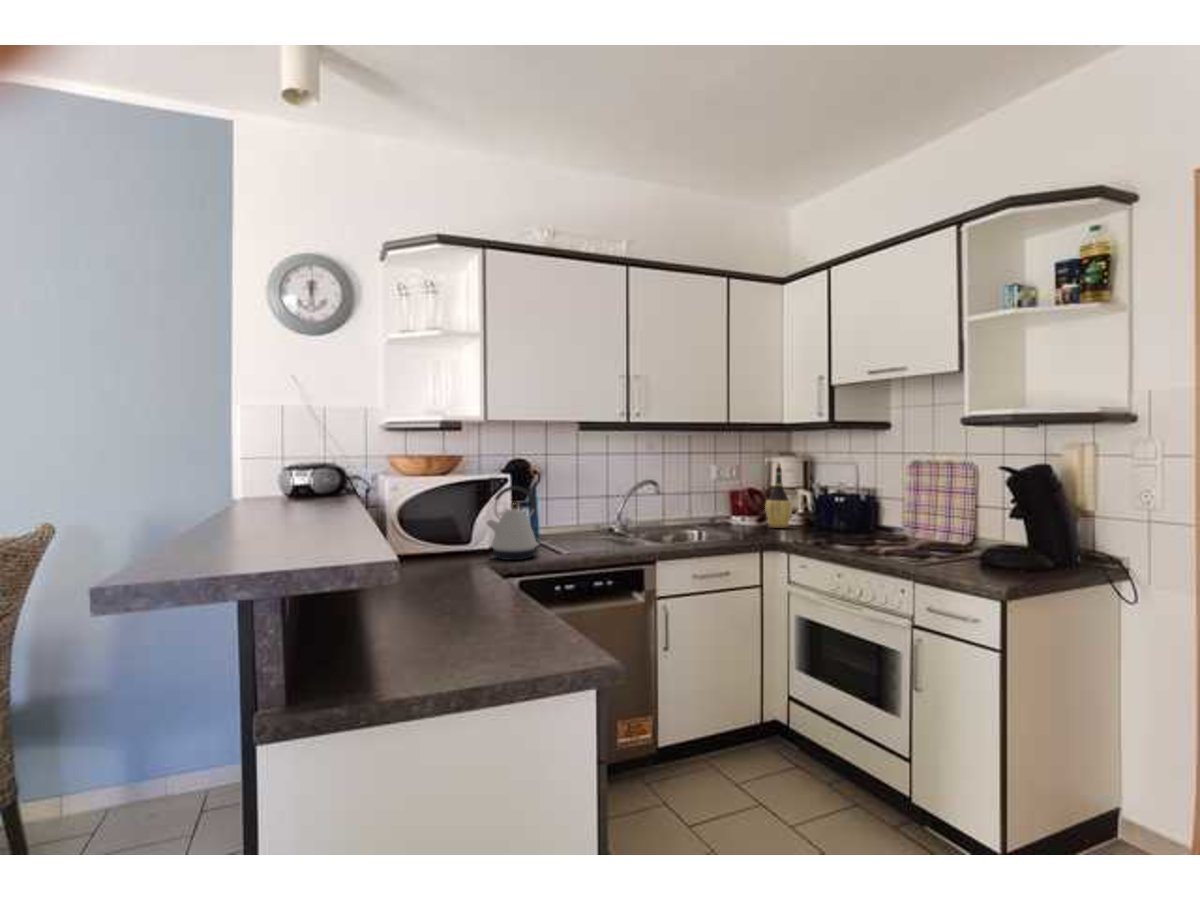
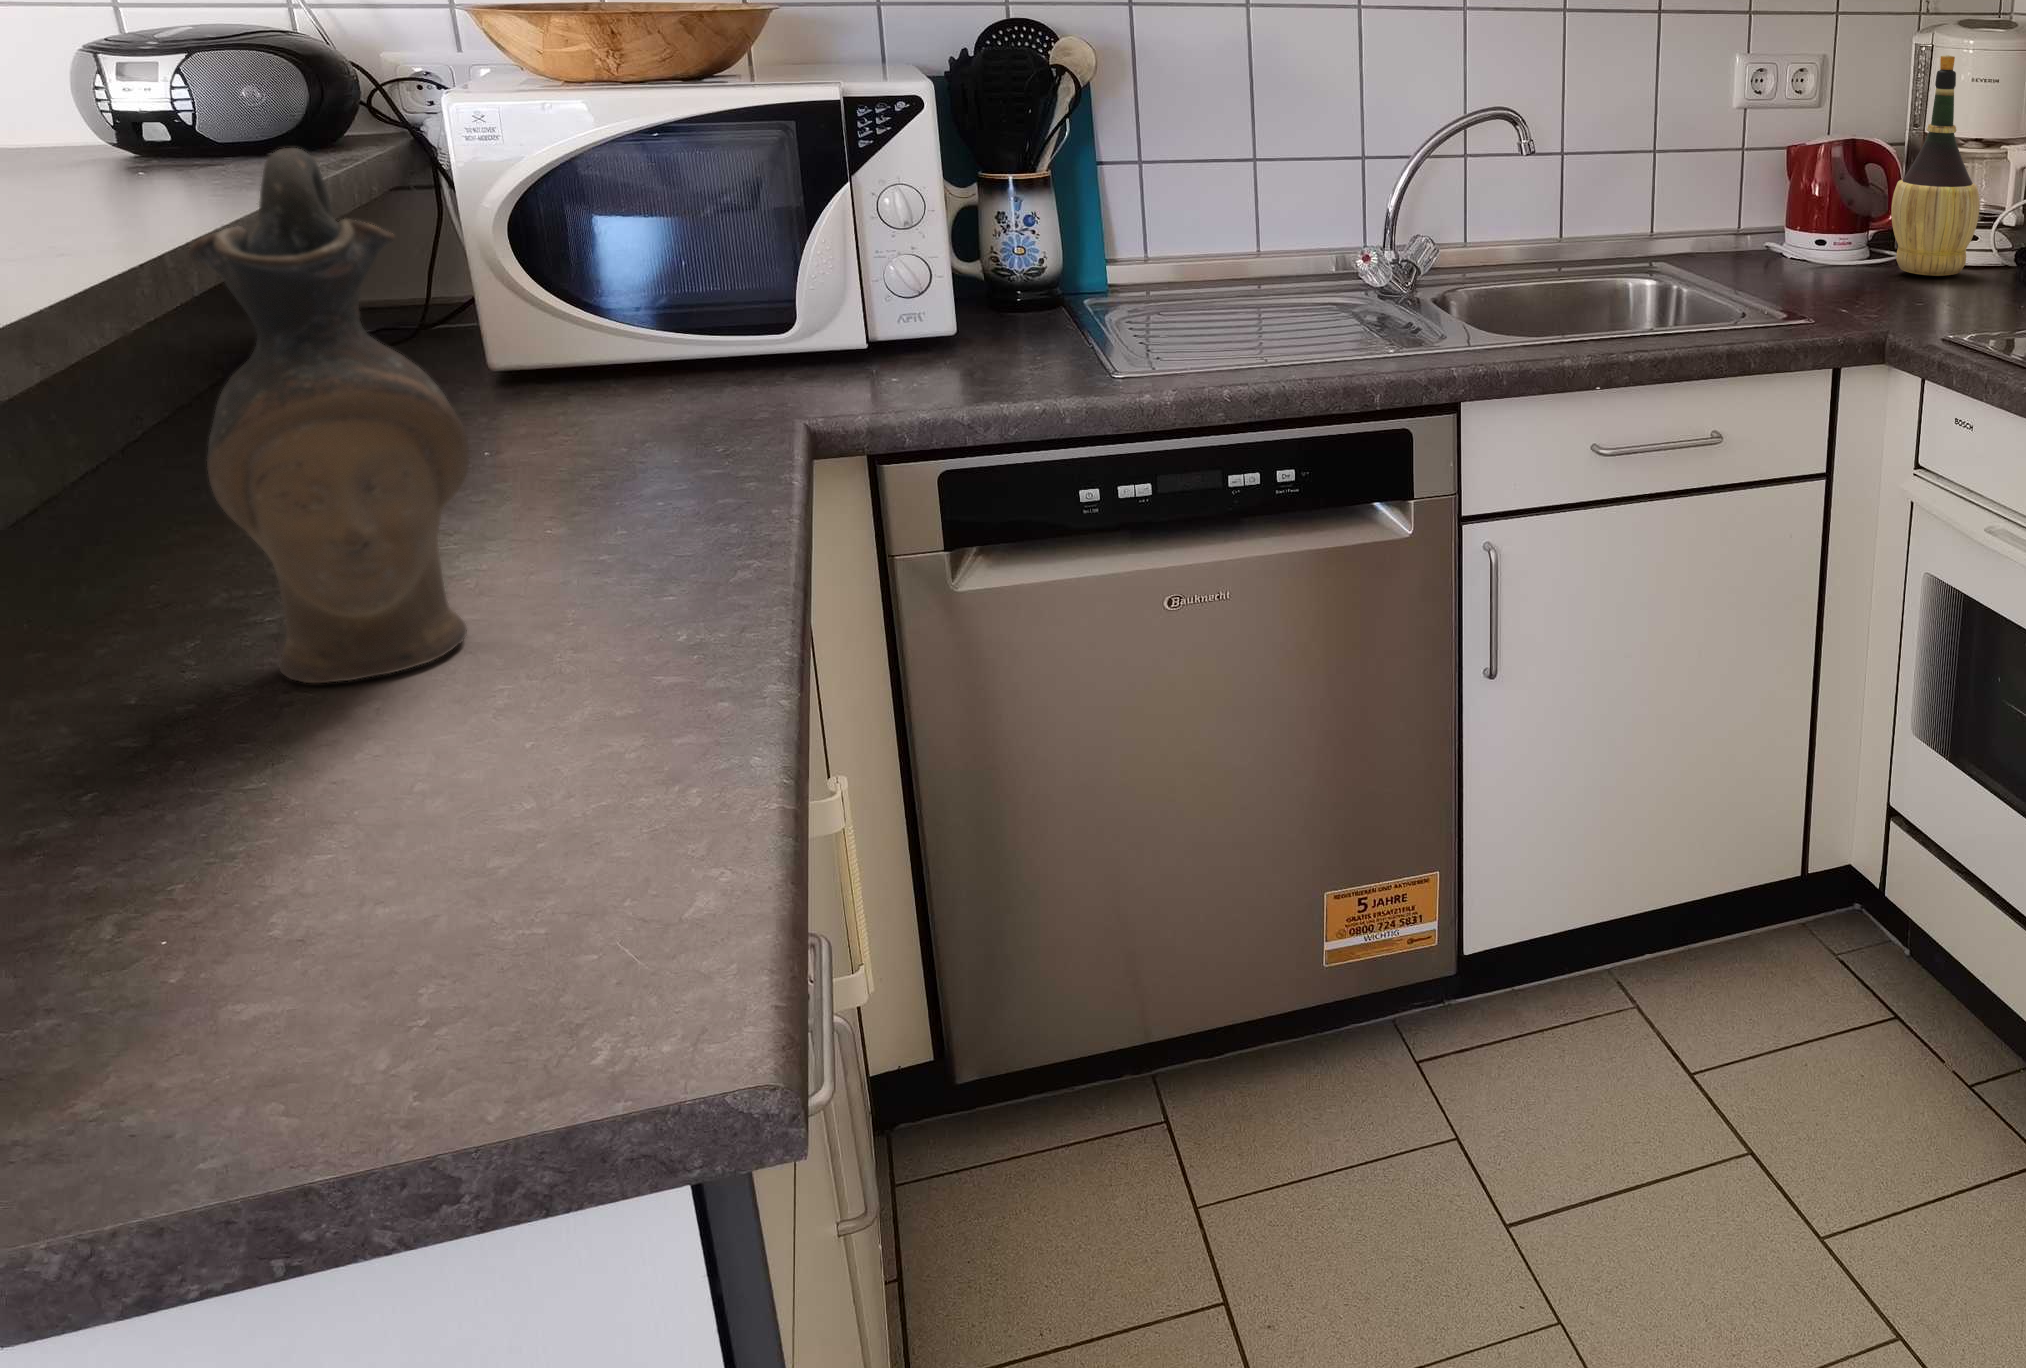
ceramic pitcher: none [417,479,472,608] -> present [189,148,469,683]
kettle: present [486,486,539,560] -> none [811,134,1032,402]

